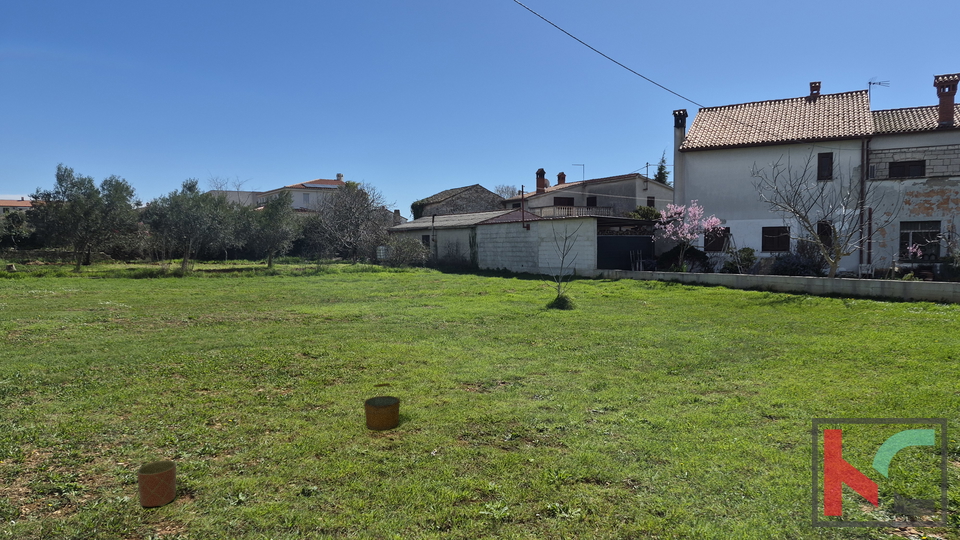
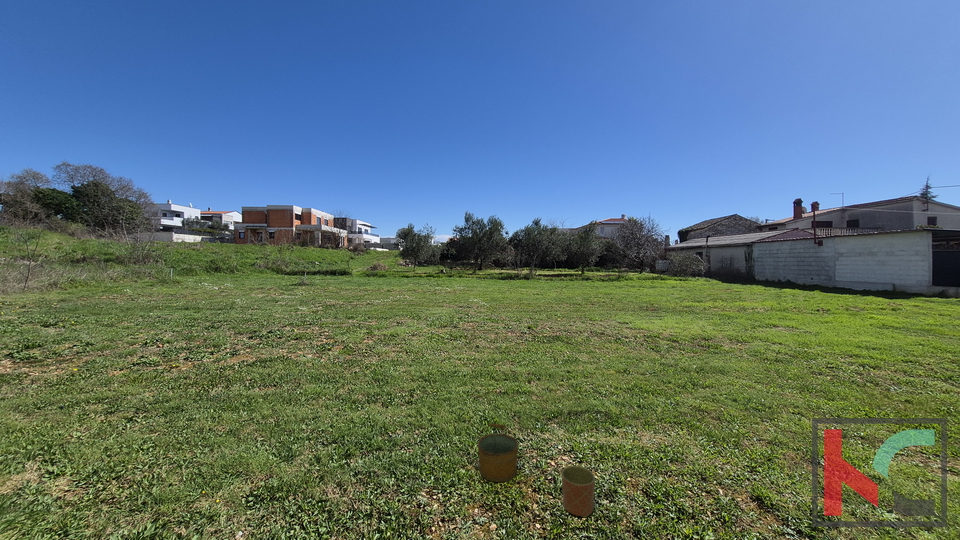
bucket: present [364,383,400,430] -> present [478,424,519,482]

